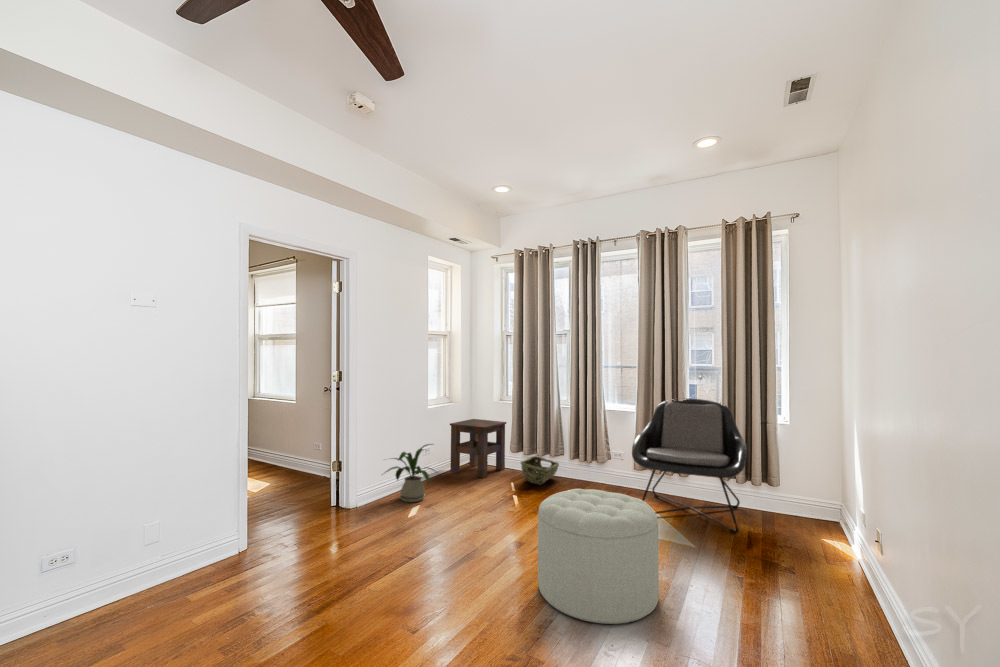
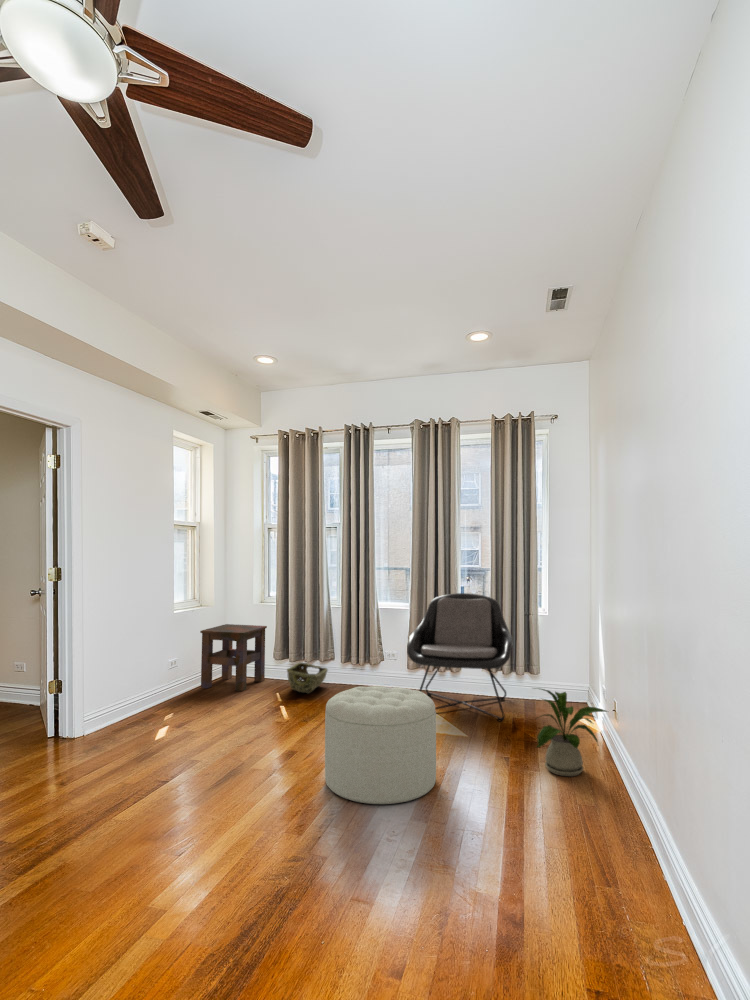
house plant: present [386,444,433,502] -> present [537,688,607,776]

